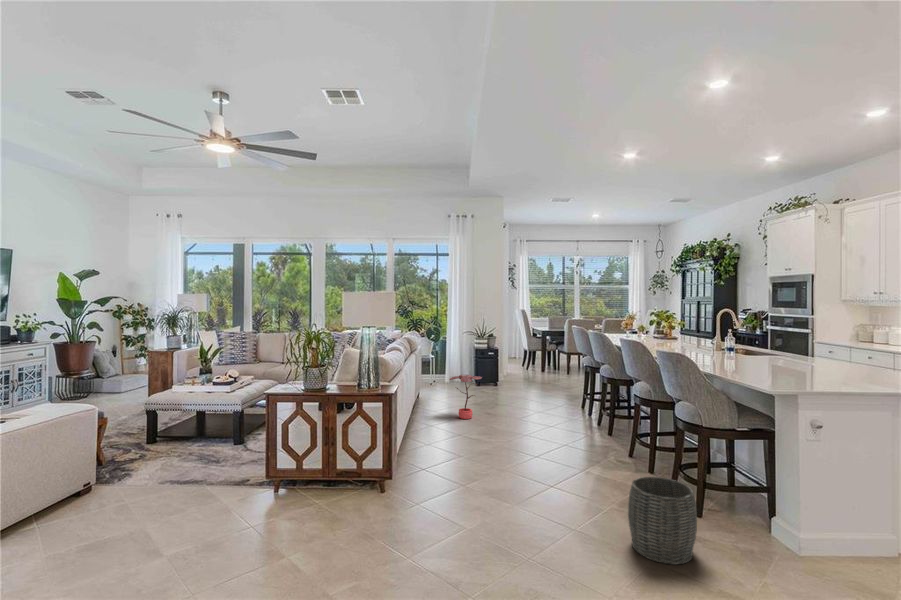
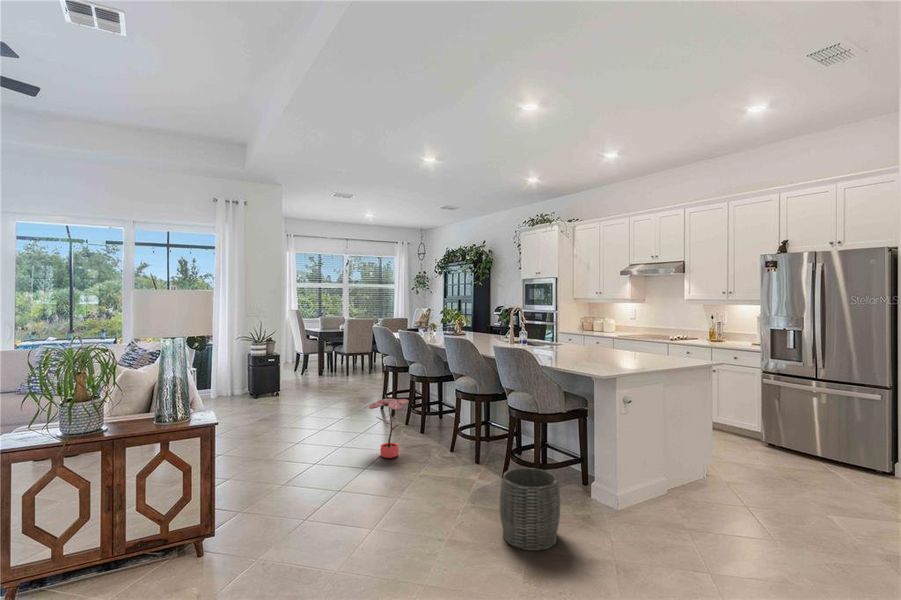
potted plant: present [450,375,482,419] -> present [369,399,409,458]

